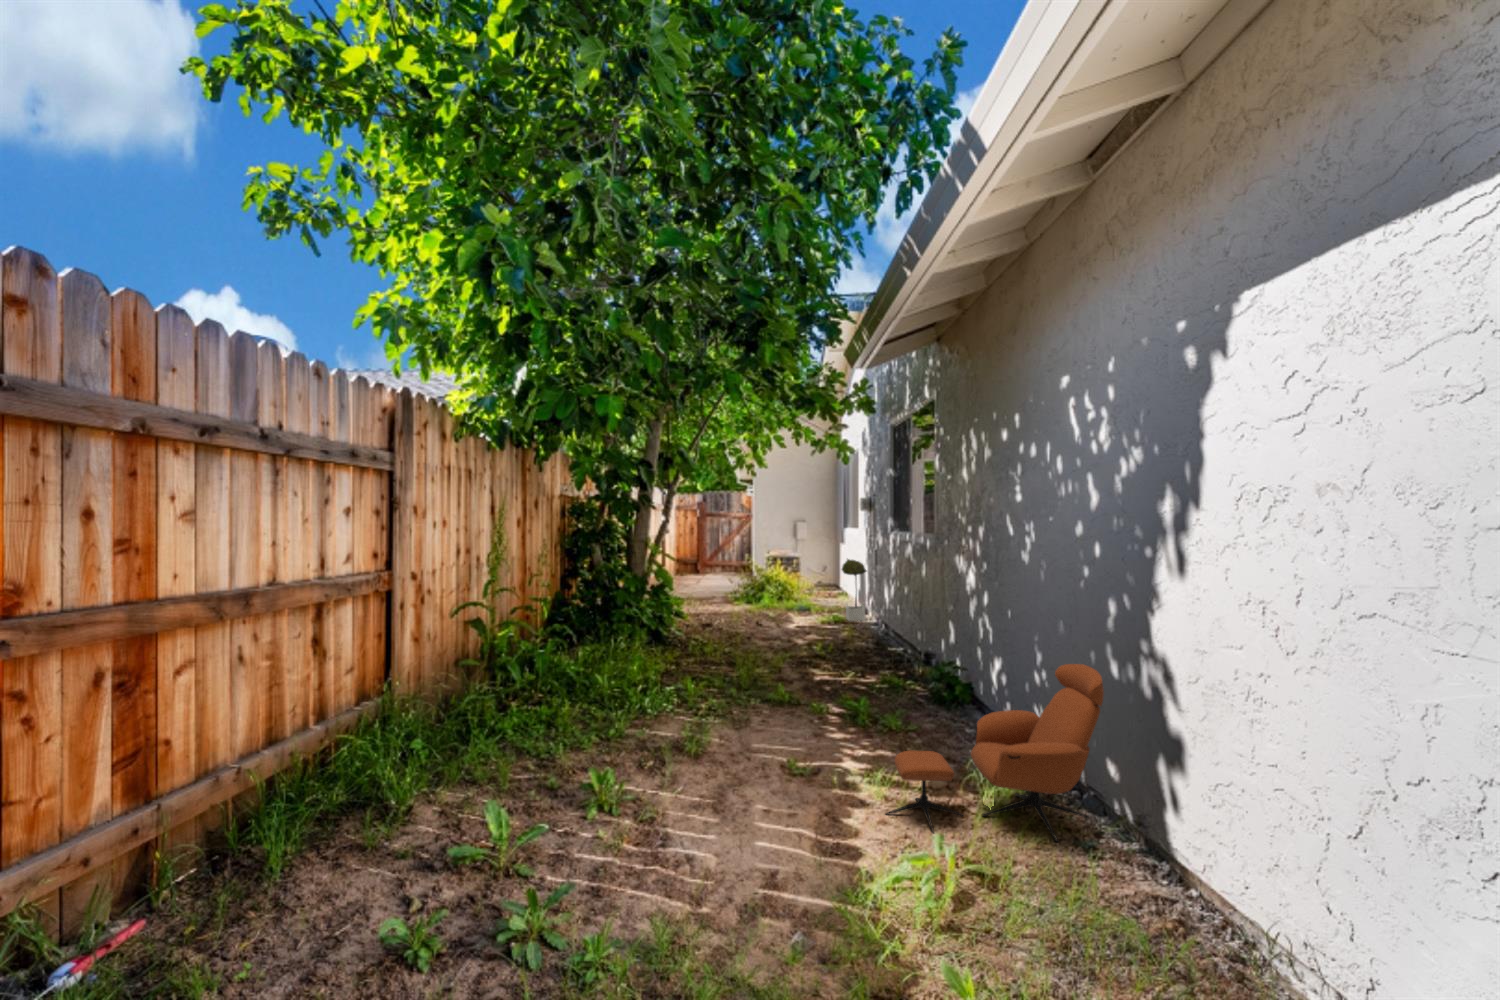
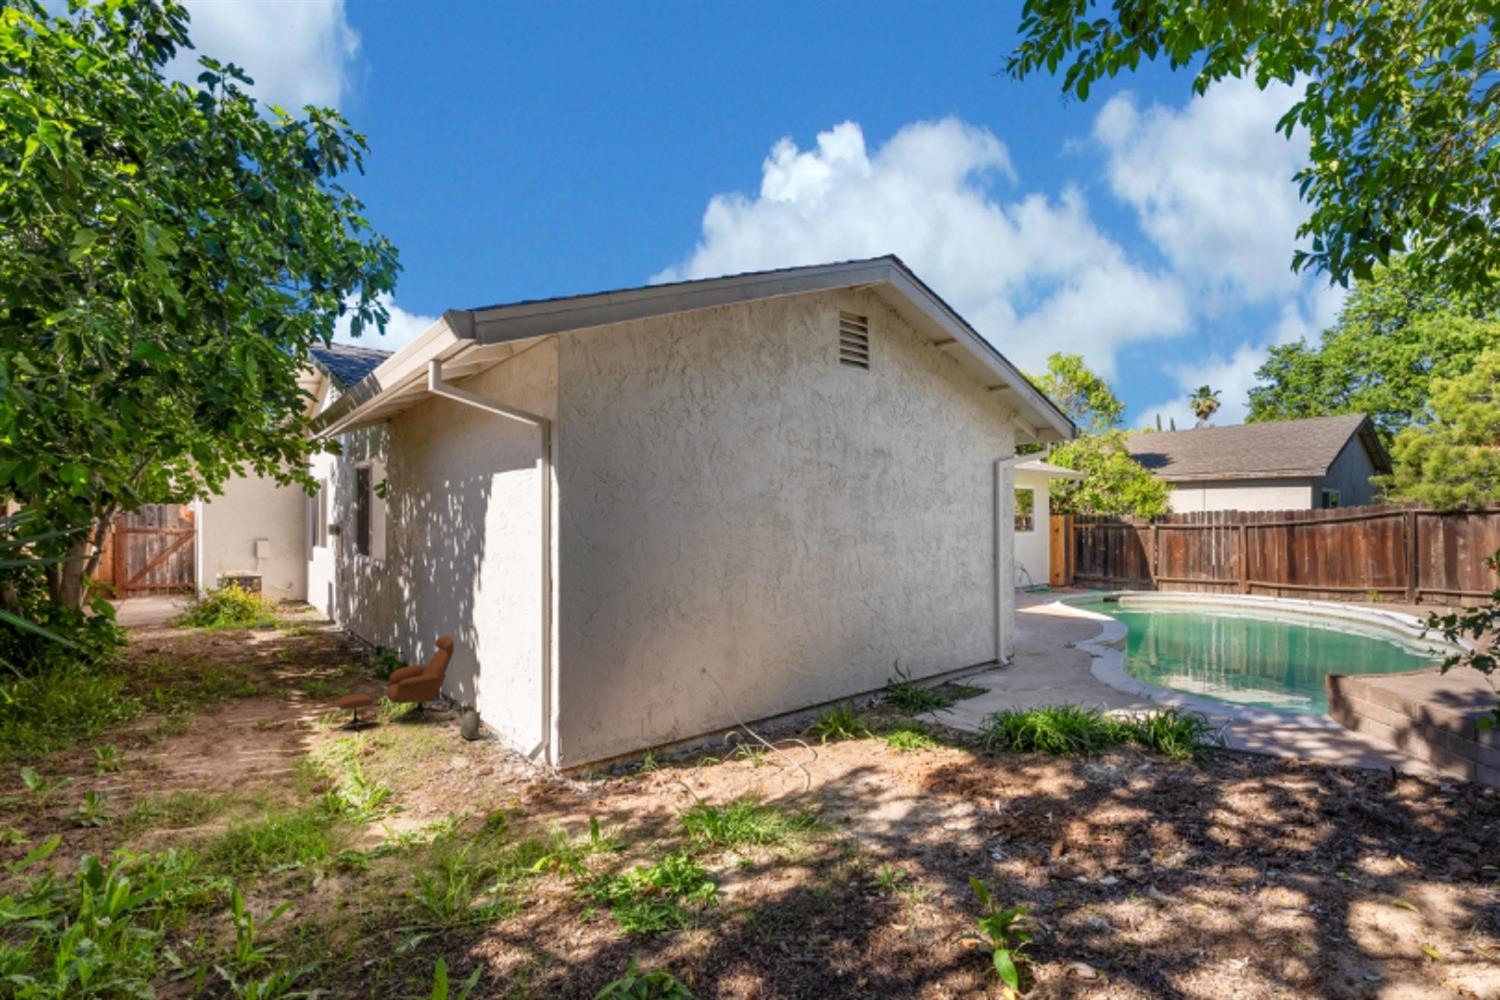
potted tree: present [842,559,866,621] -> none [308,577,335,633]
woven basket: none [1162,822,1237,954] -> present [460,706,481,739]

